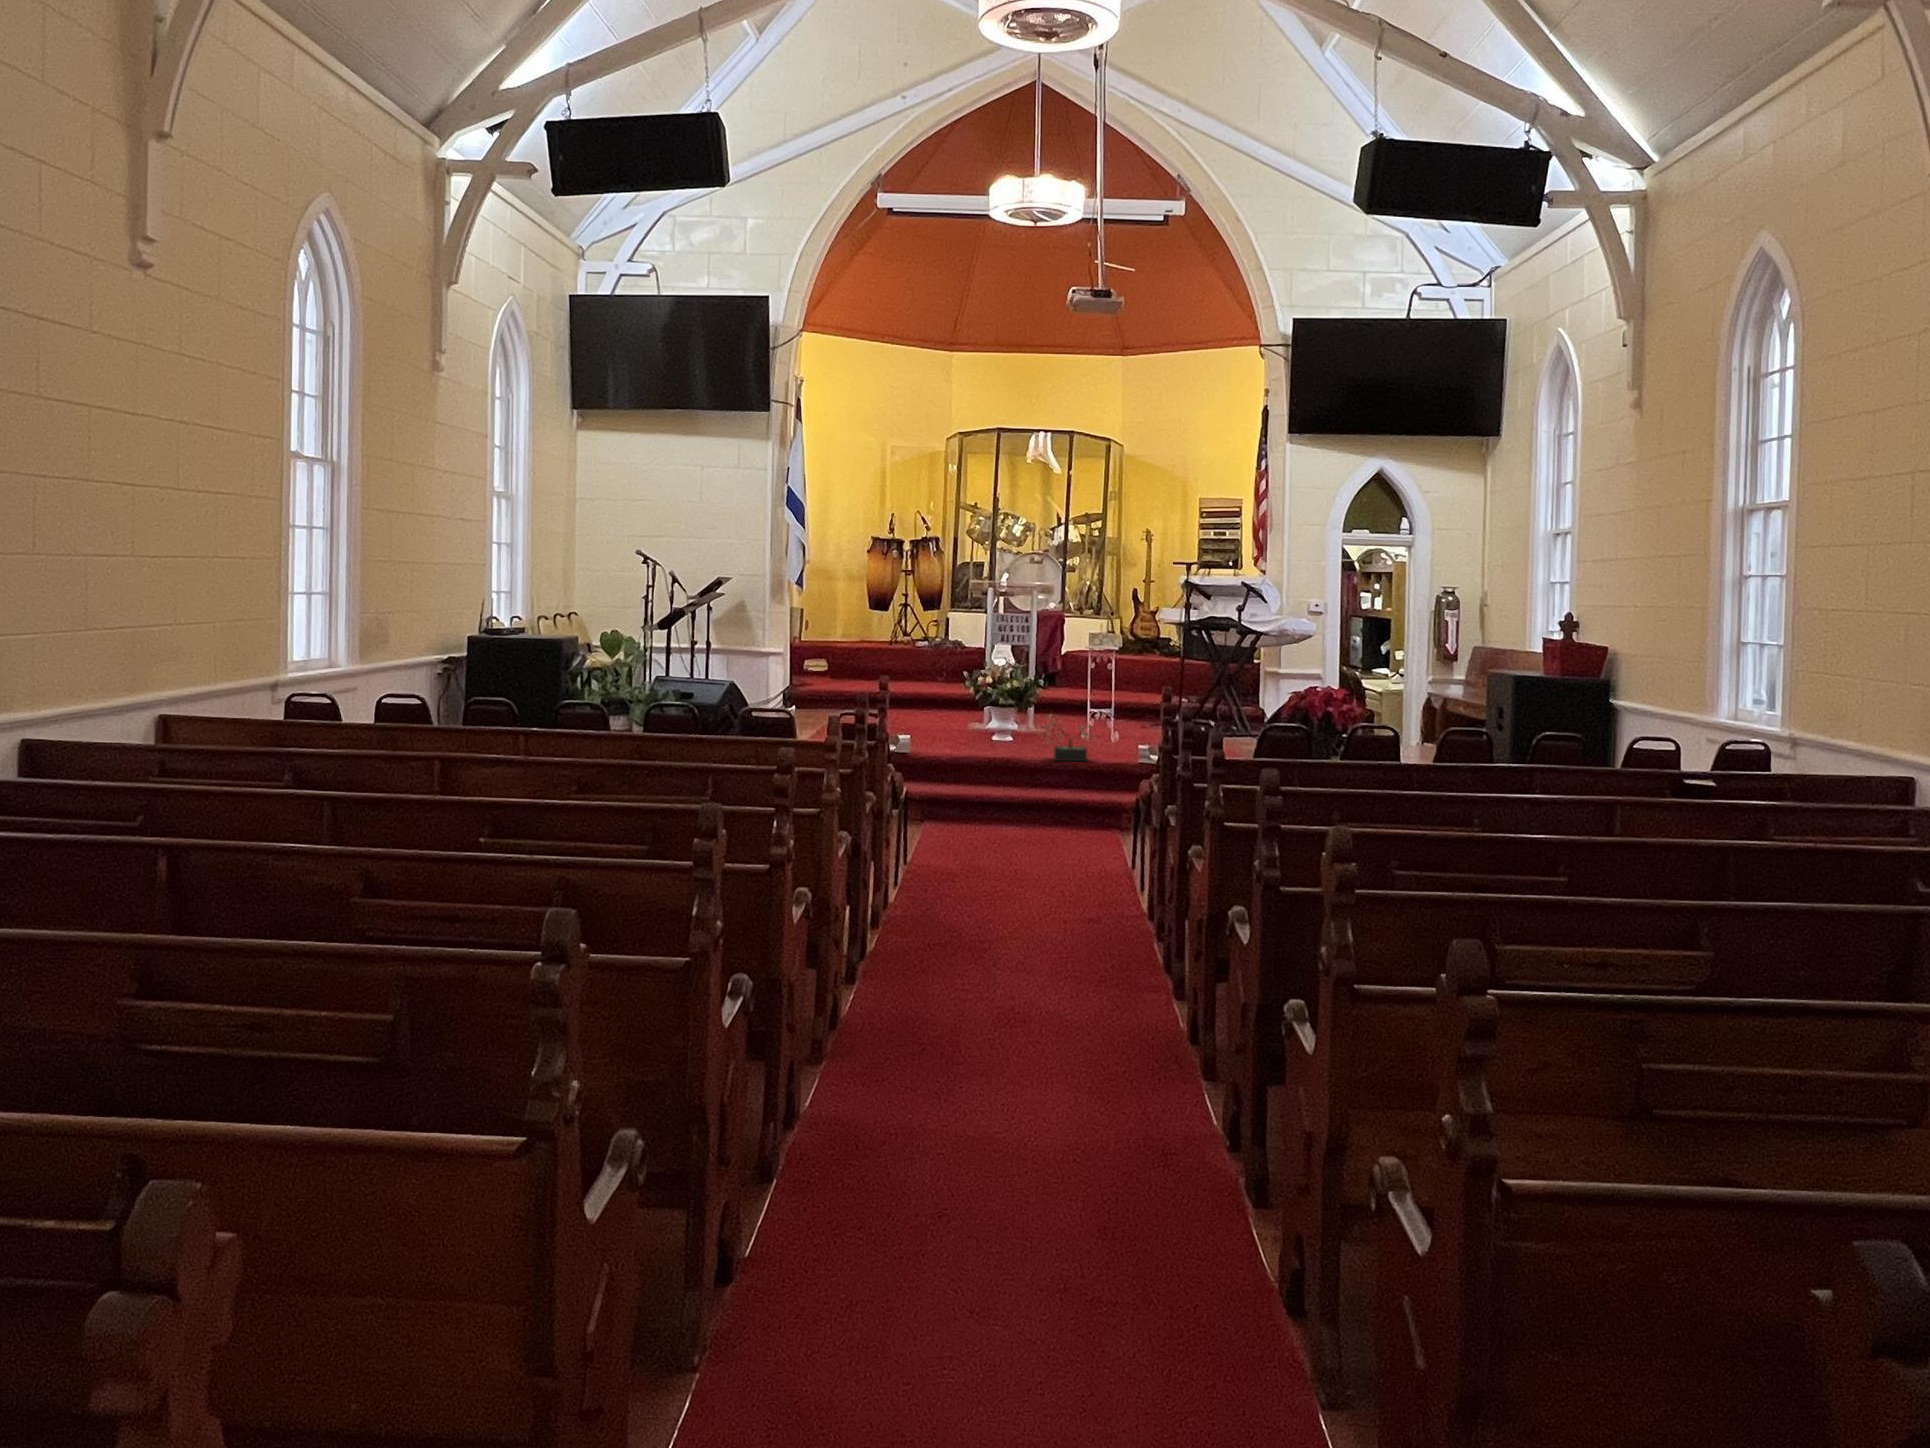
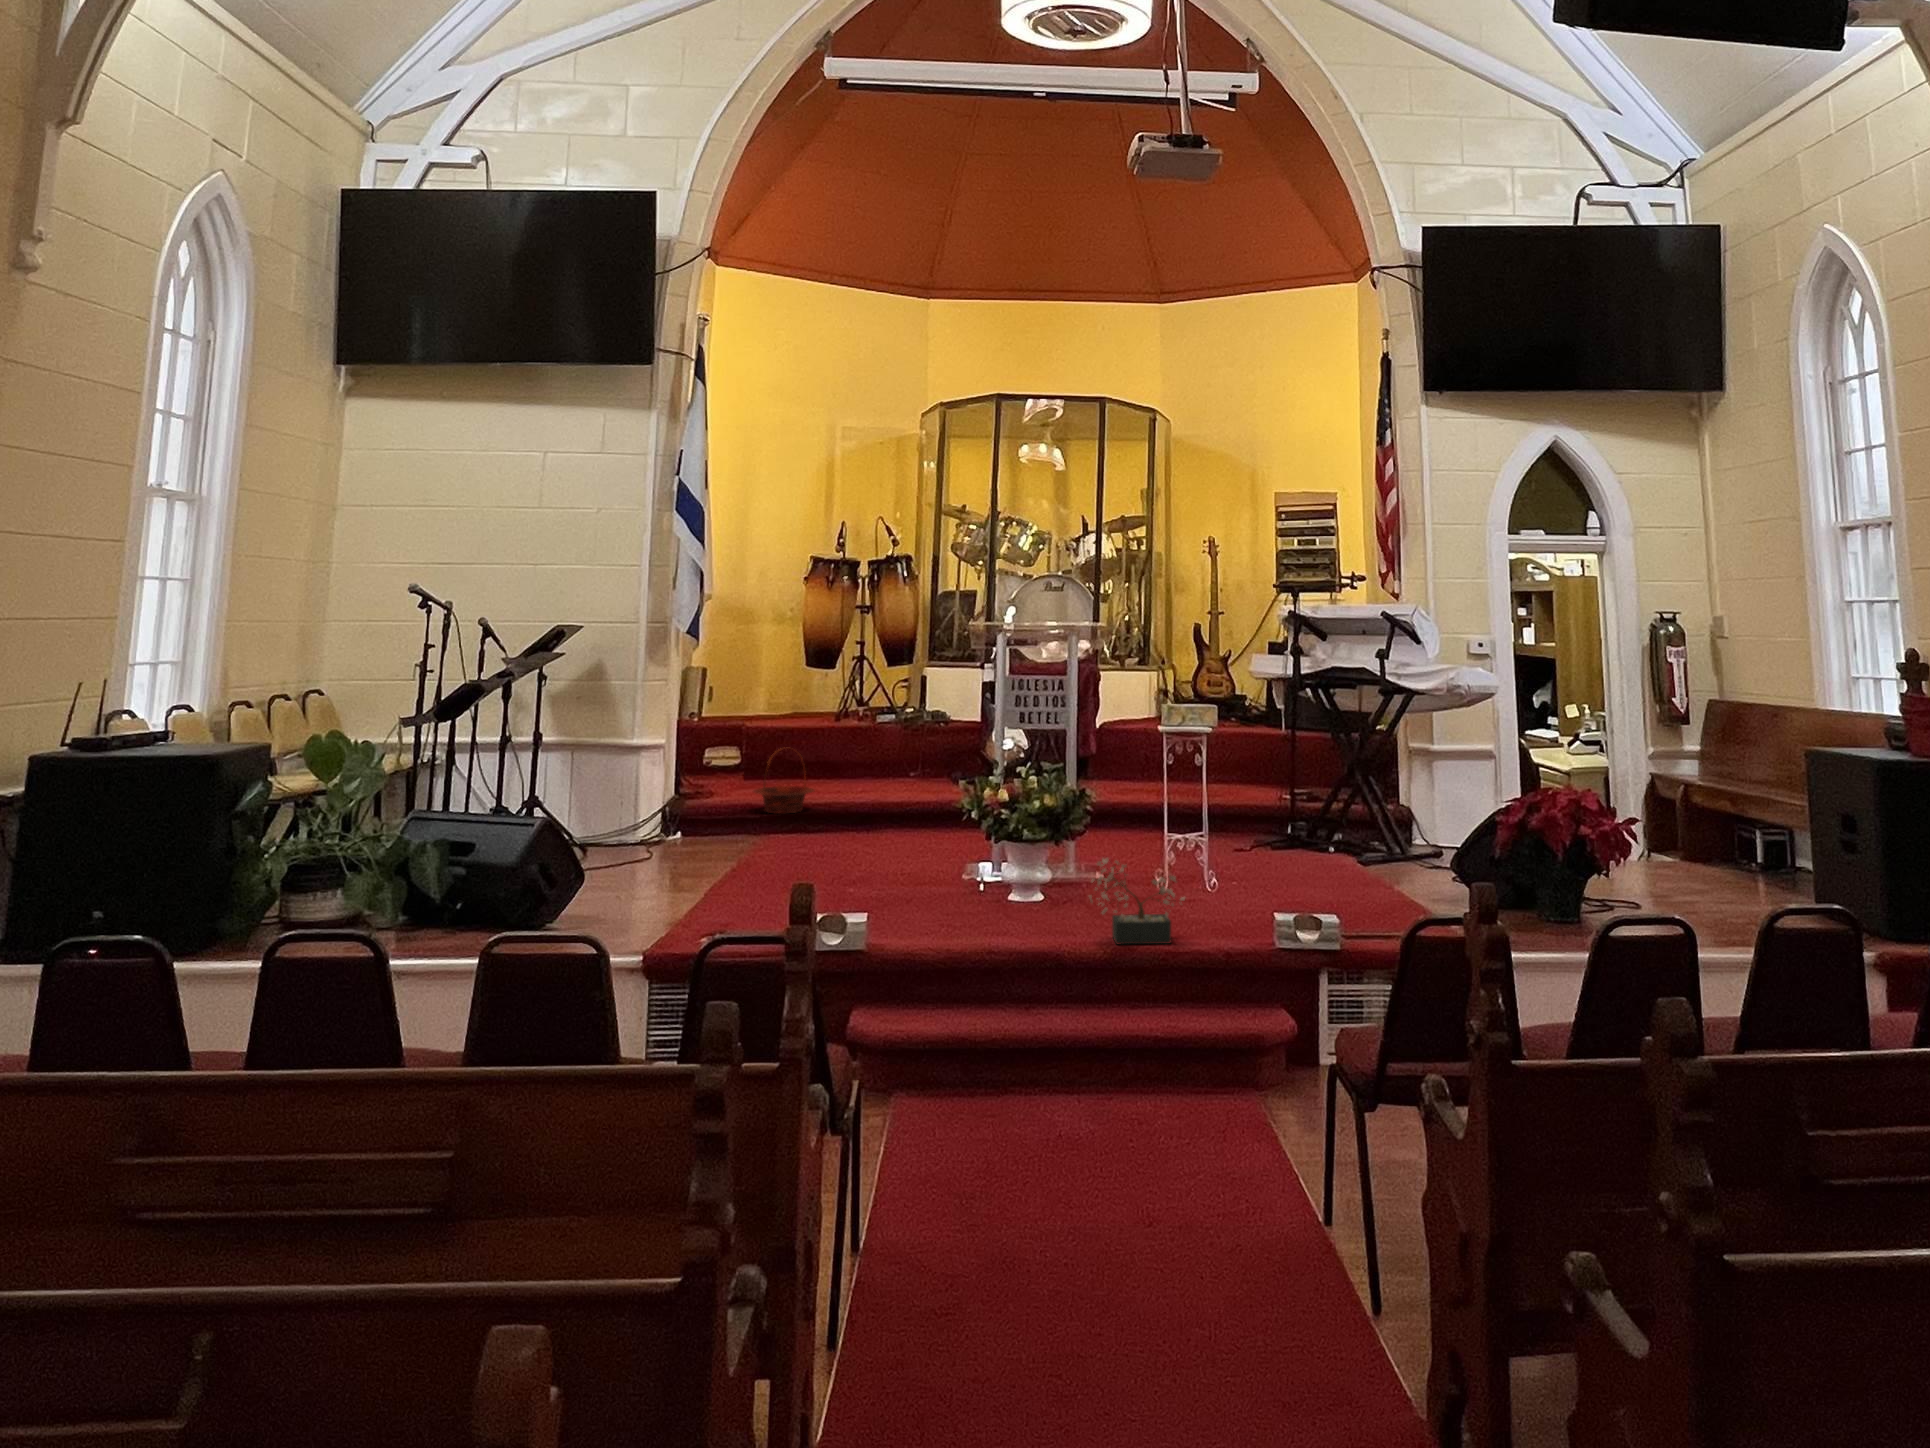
basket: none [838,659,878,700] -> present [753,753,814,814]

